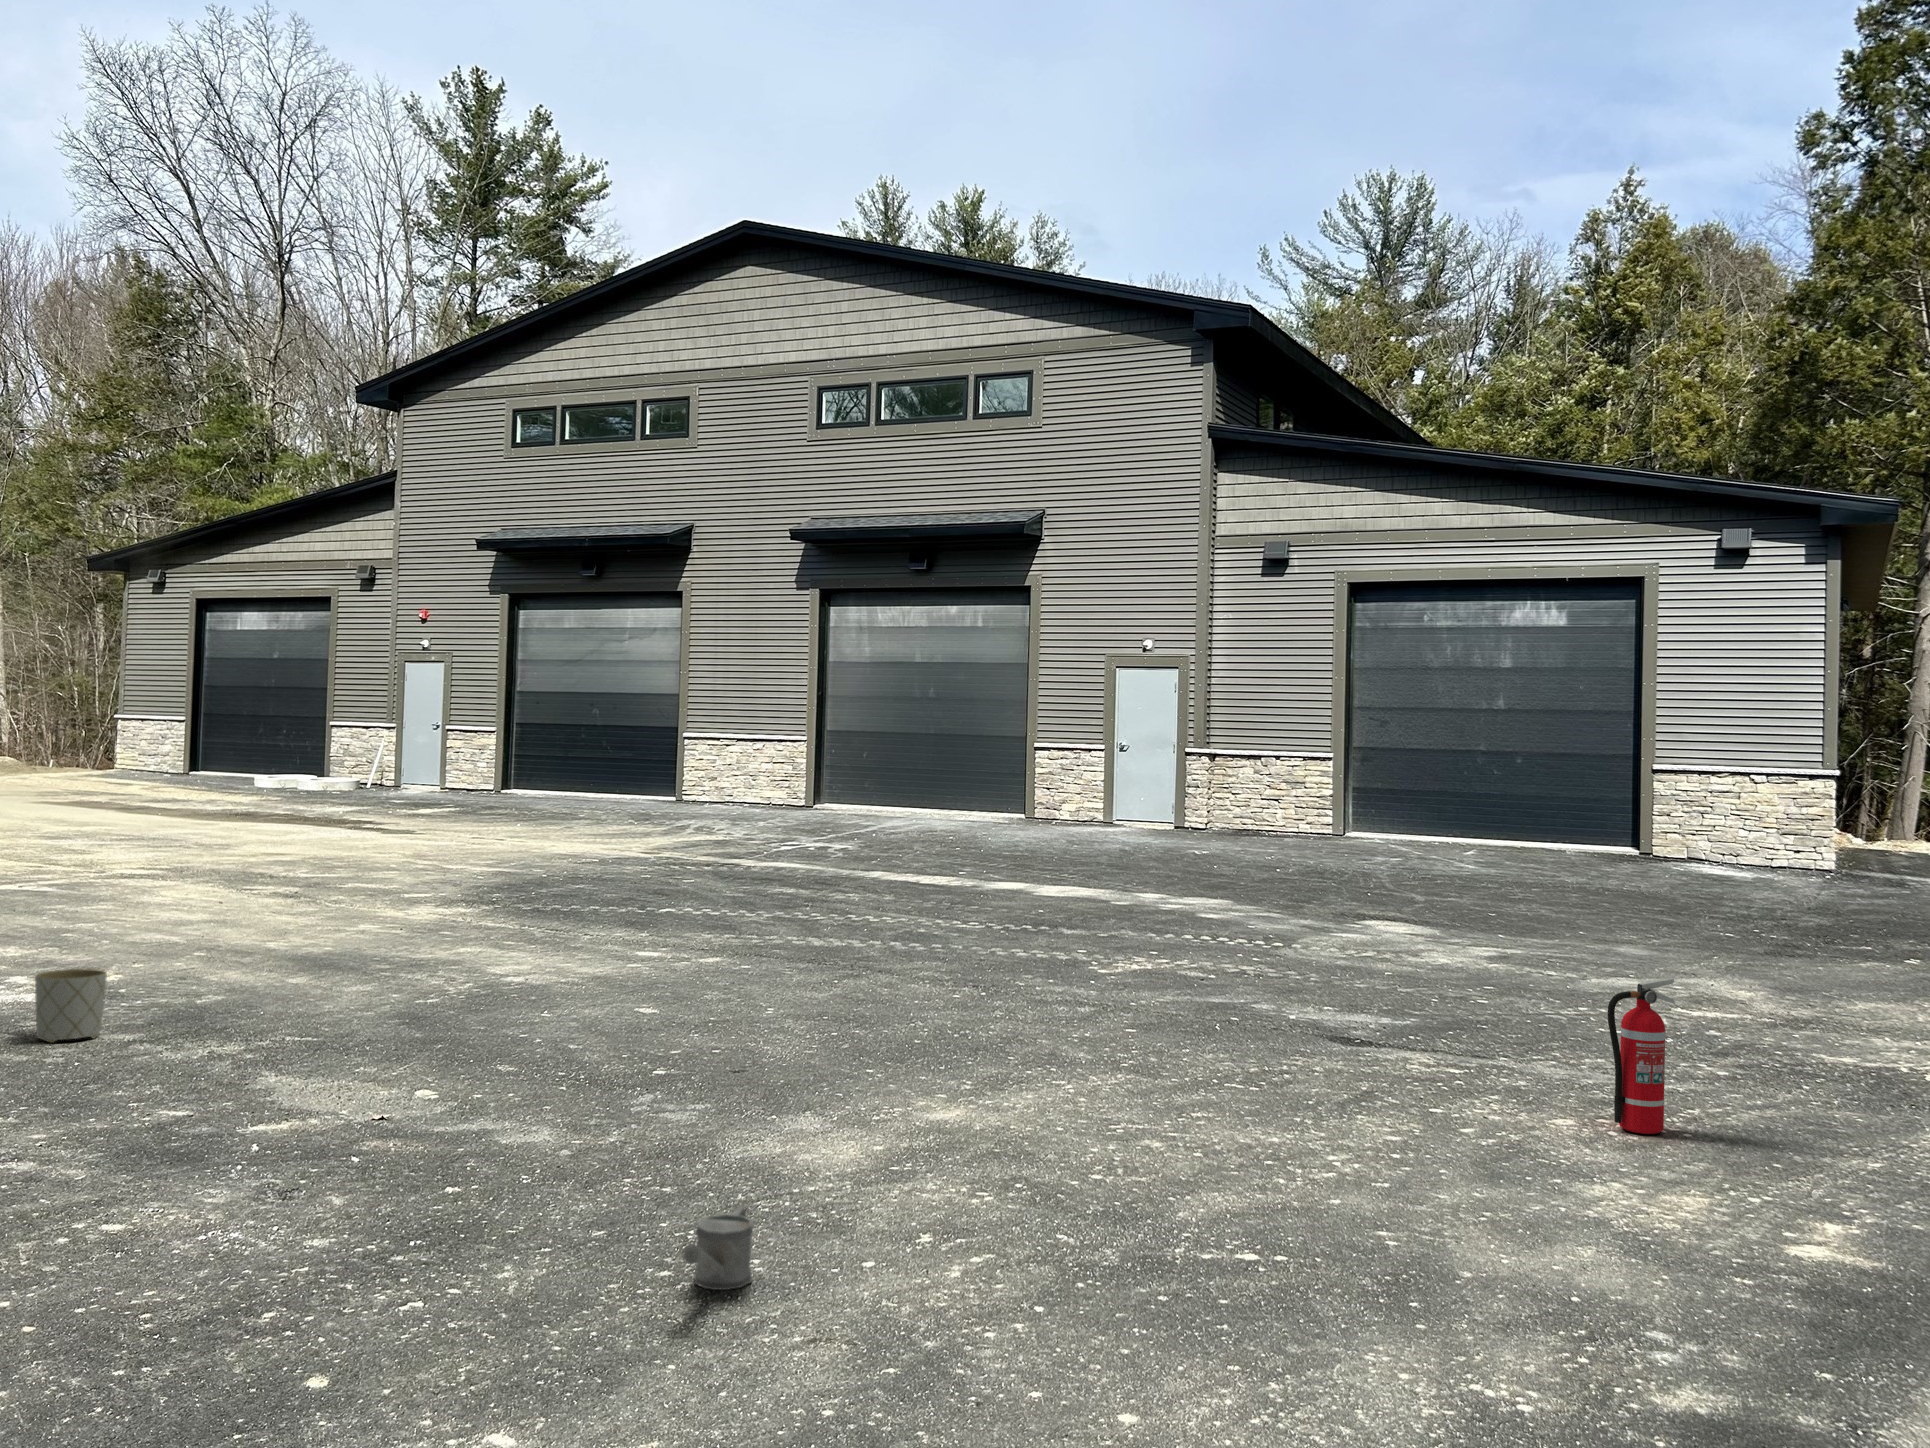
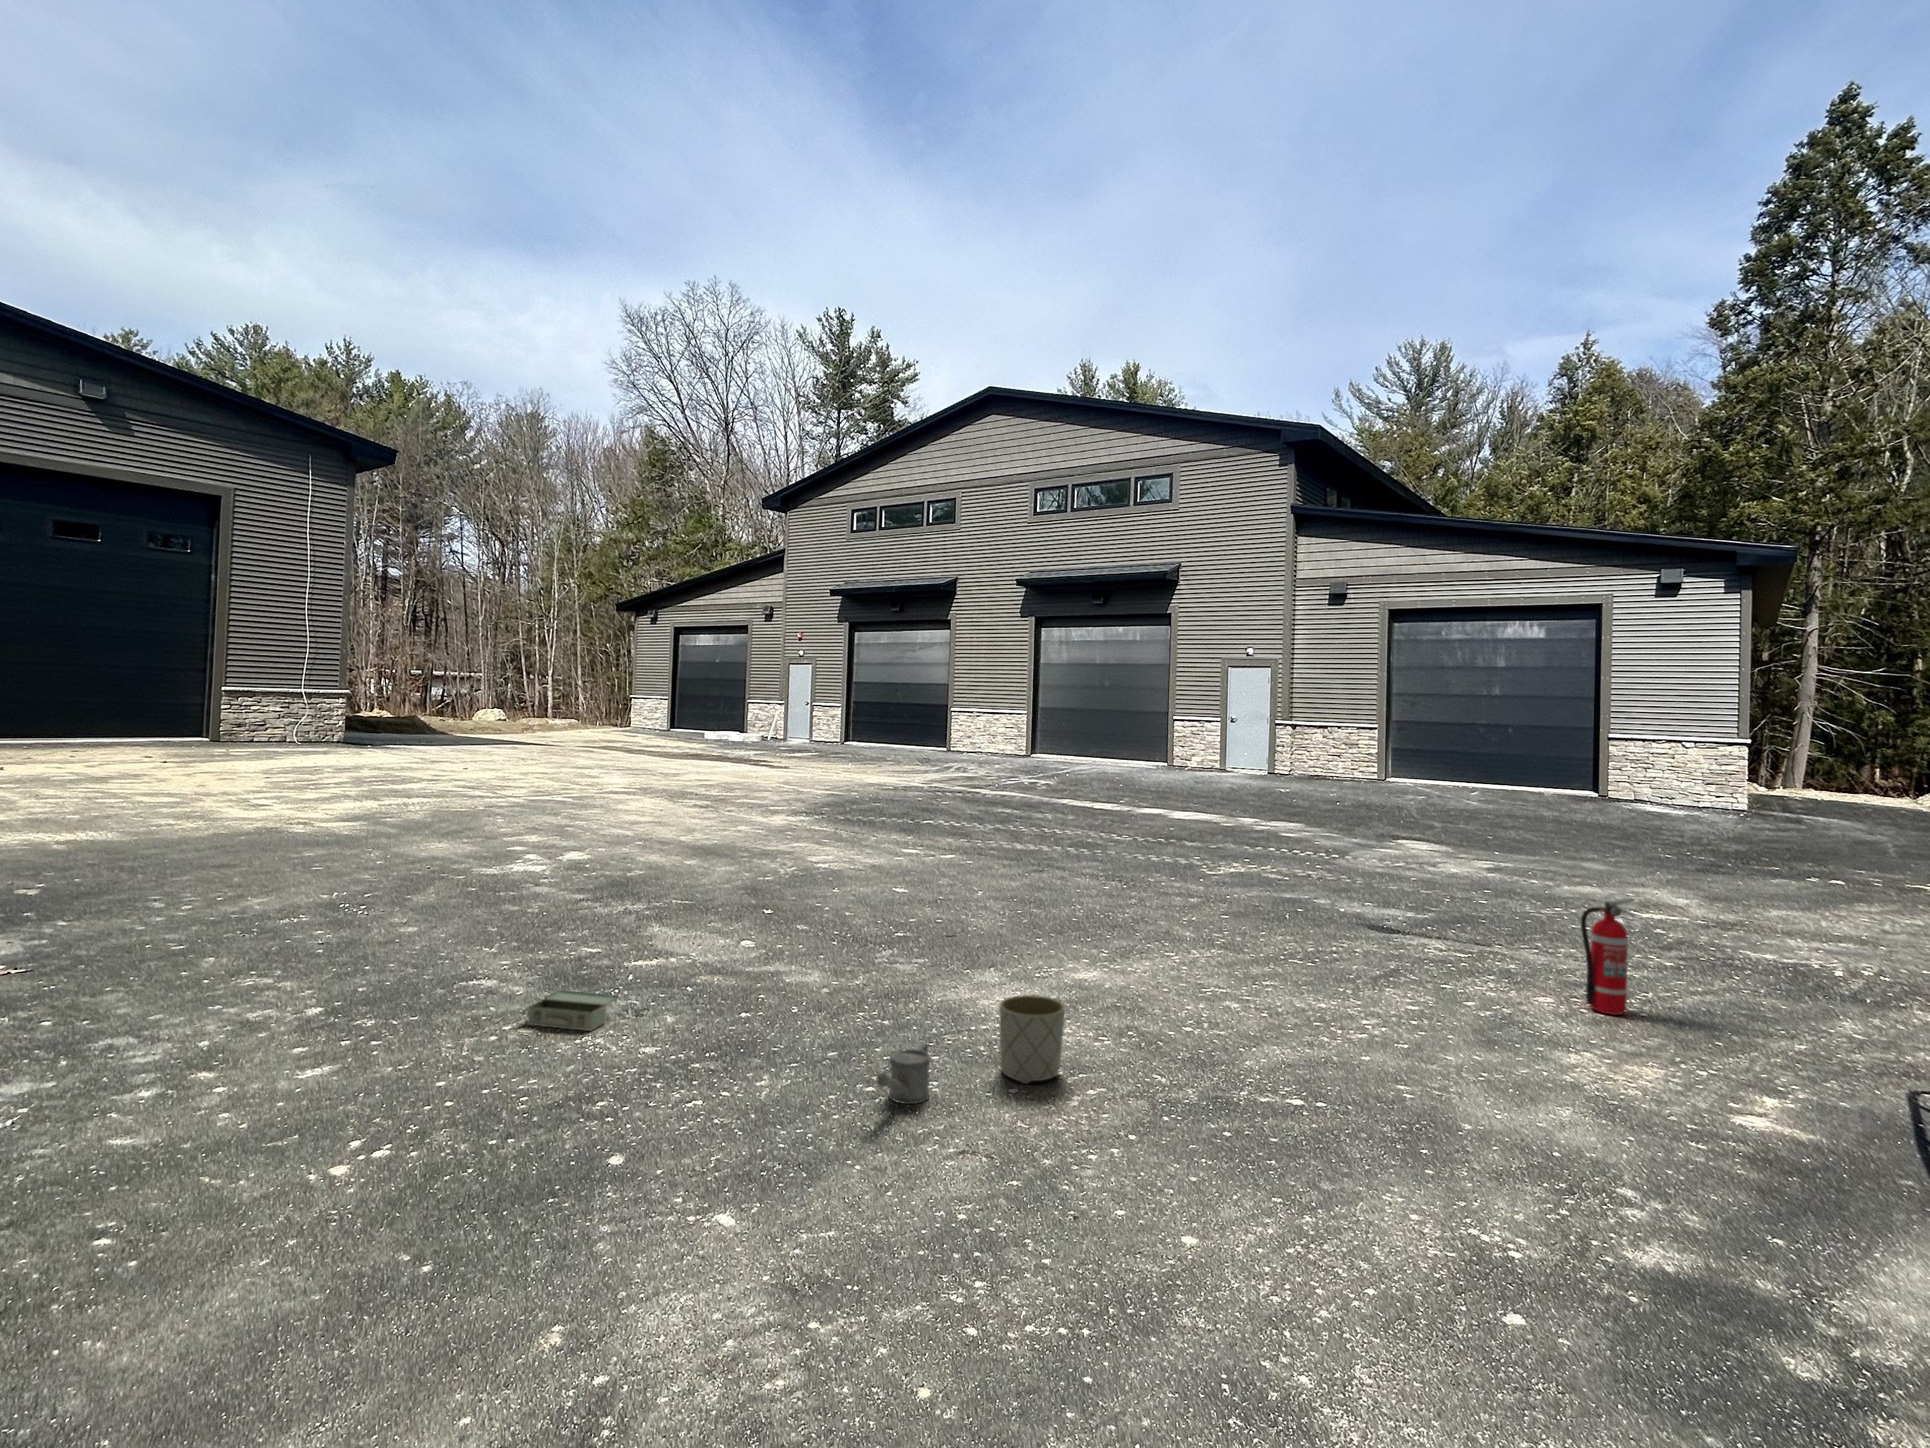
planter: present [35,969,107,1043] -> present [999,995,1065,1084]
toolbox: none [107,1166,253,1222] -> present [528,990,618,1031]

